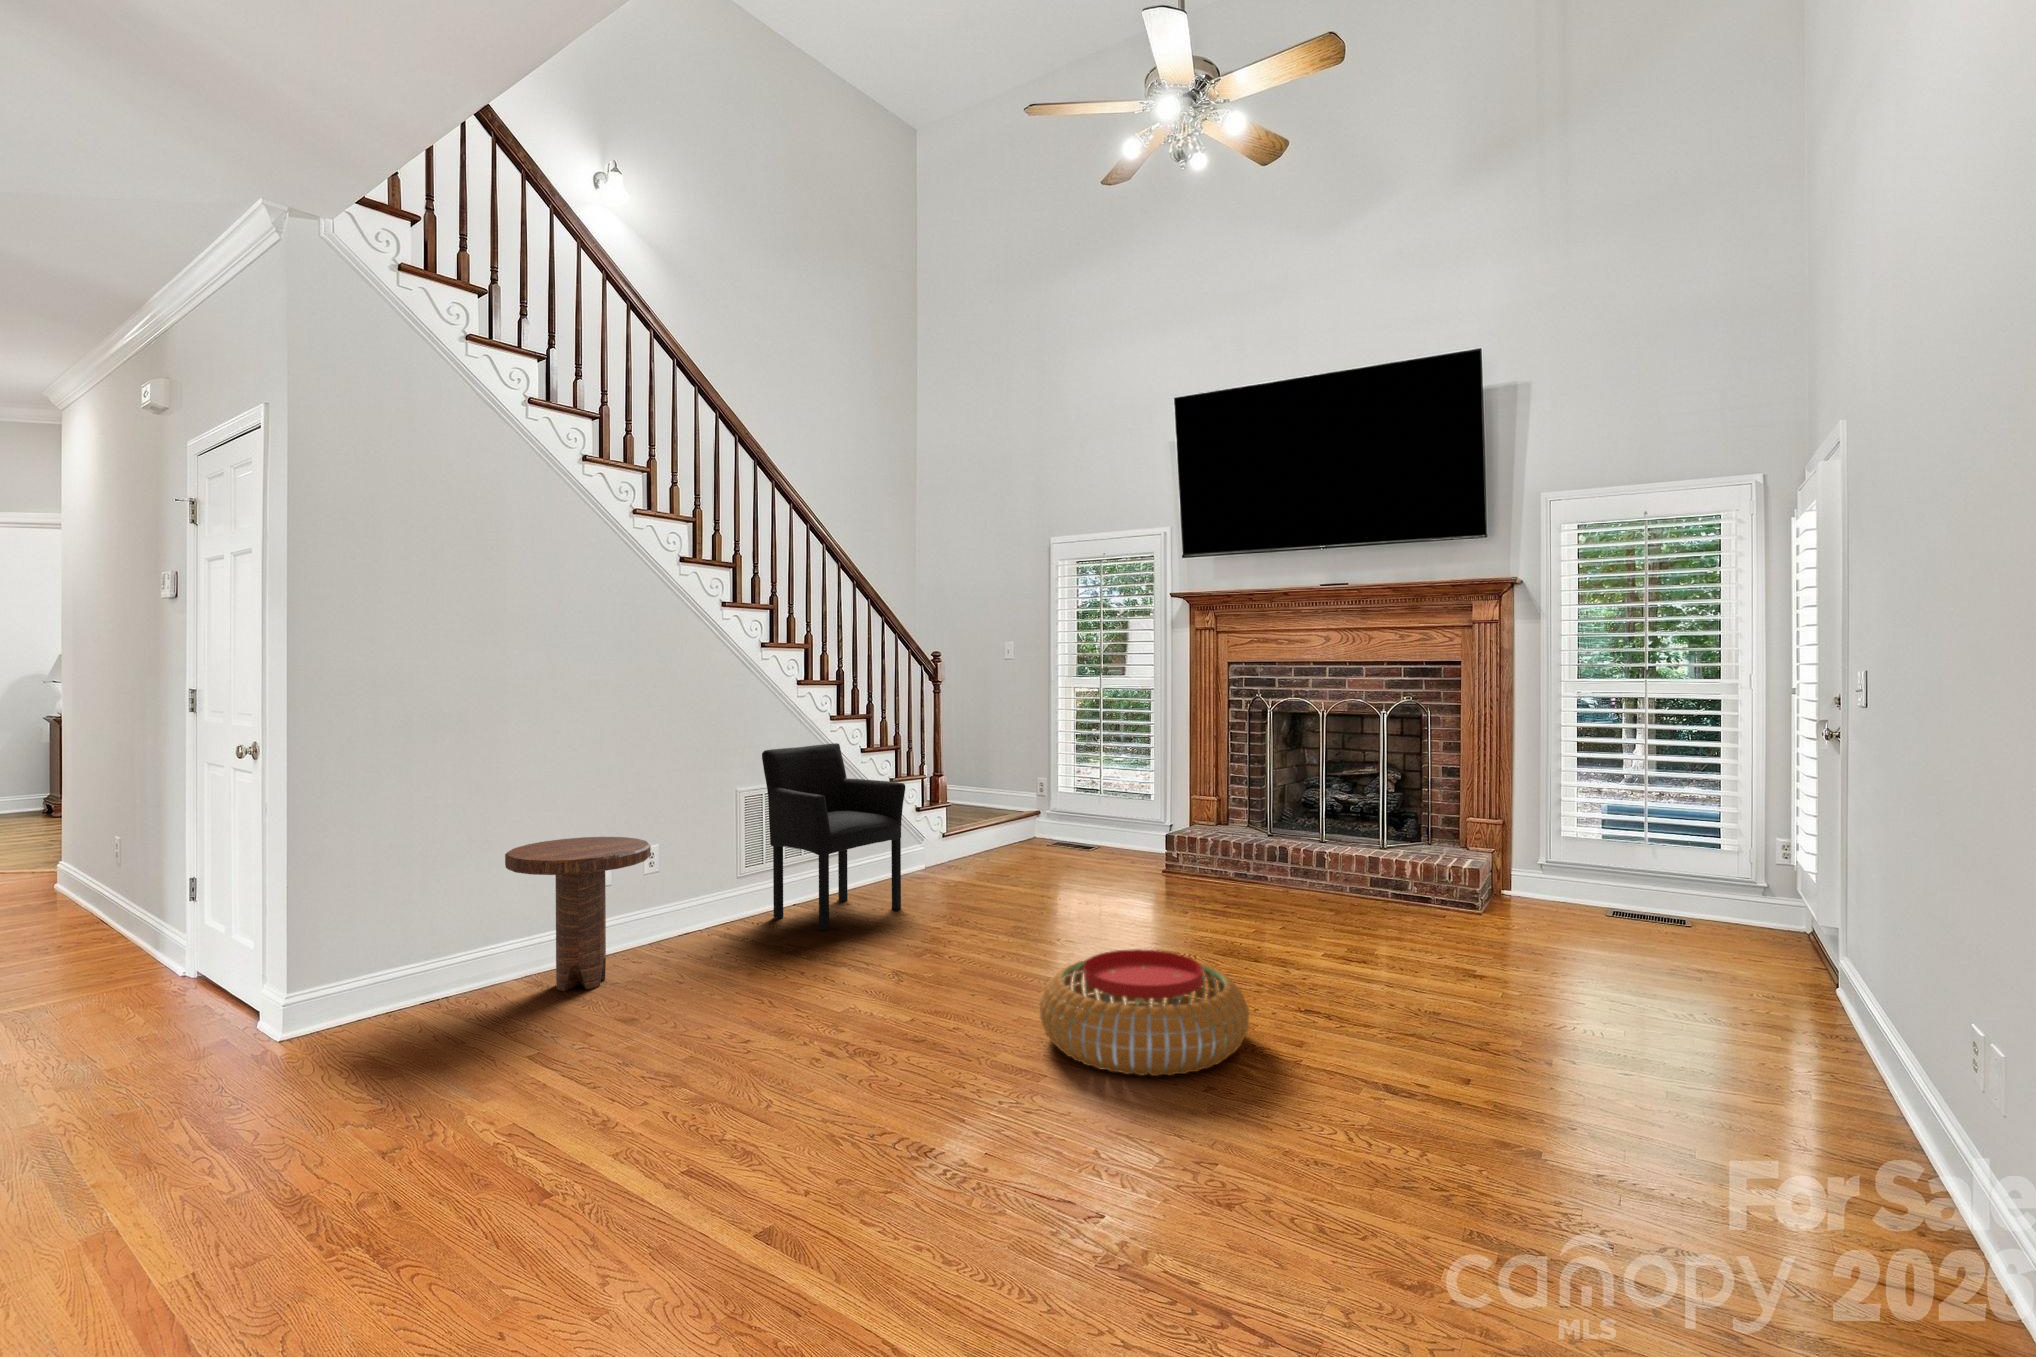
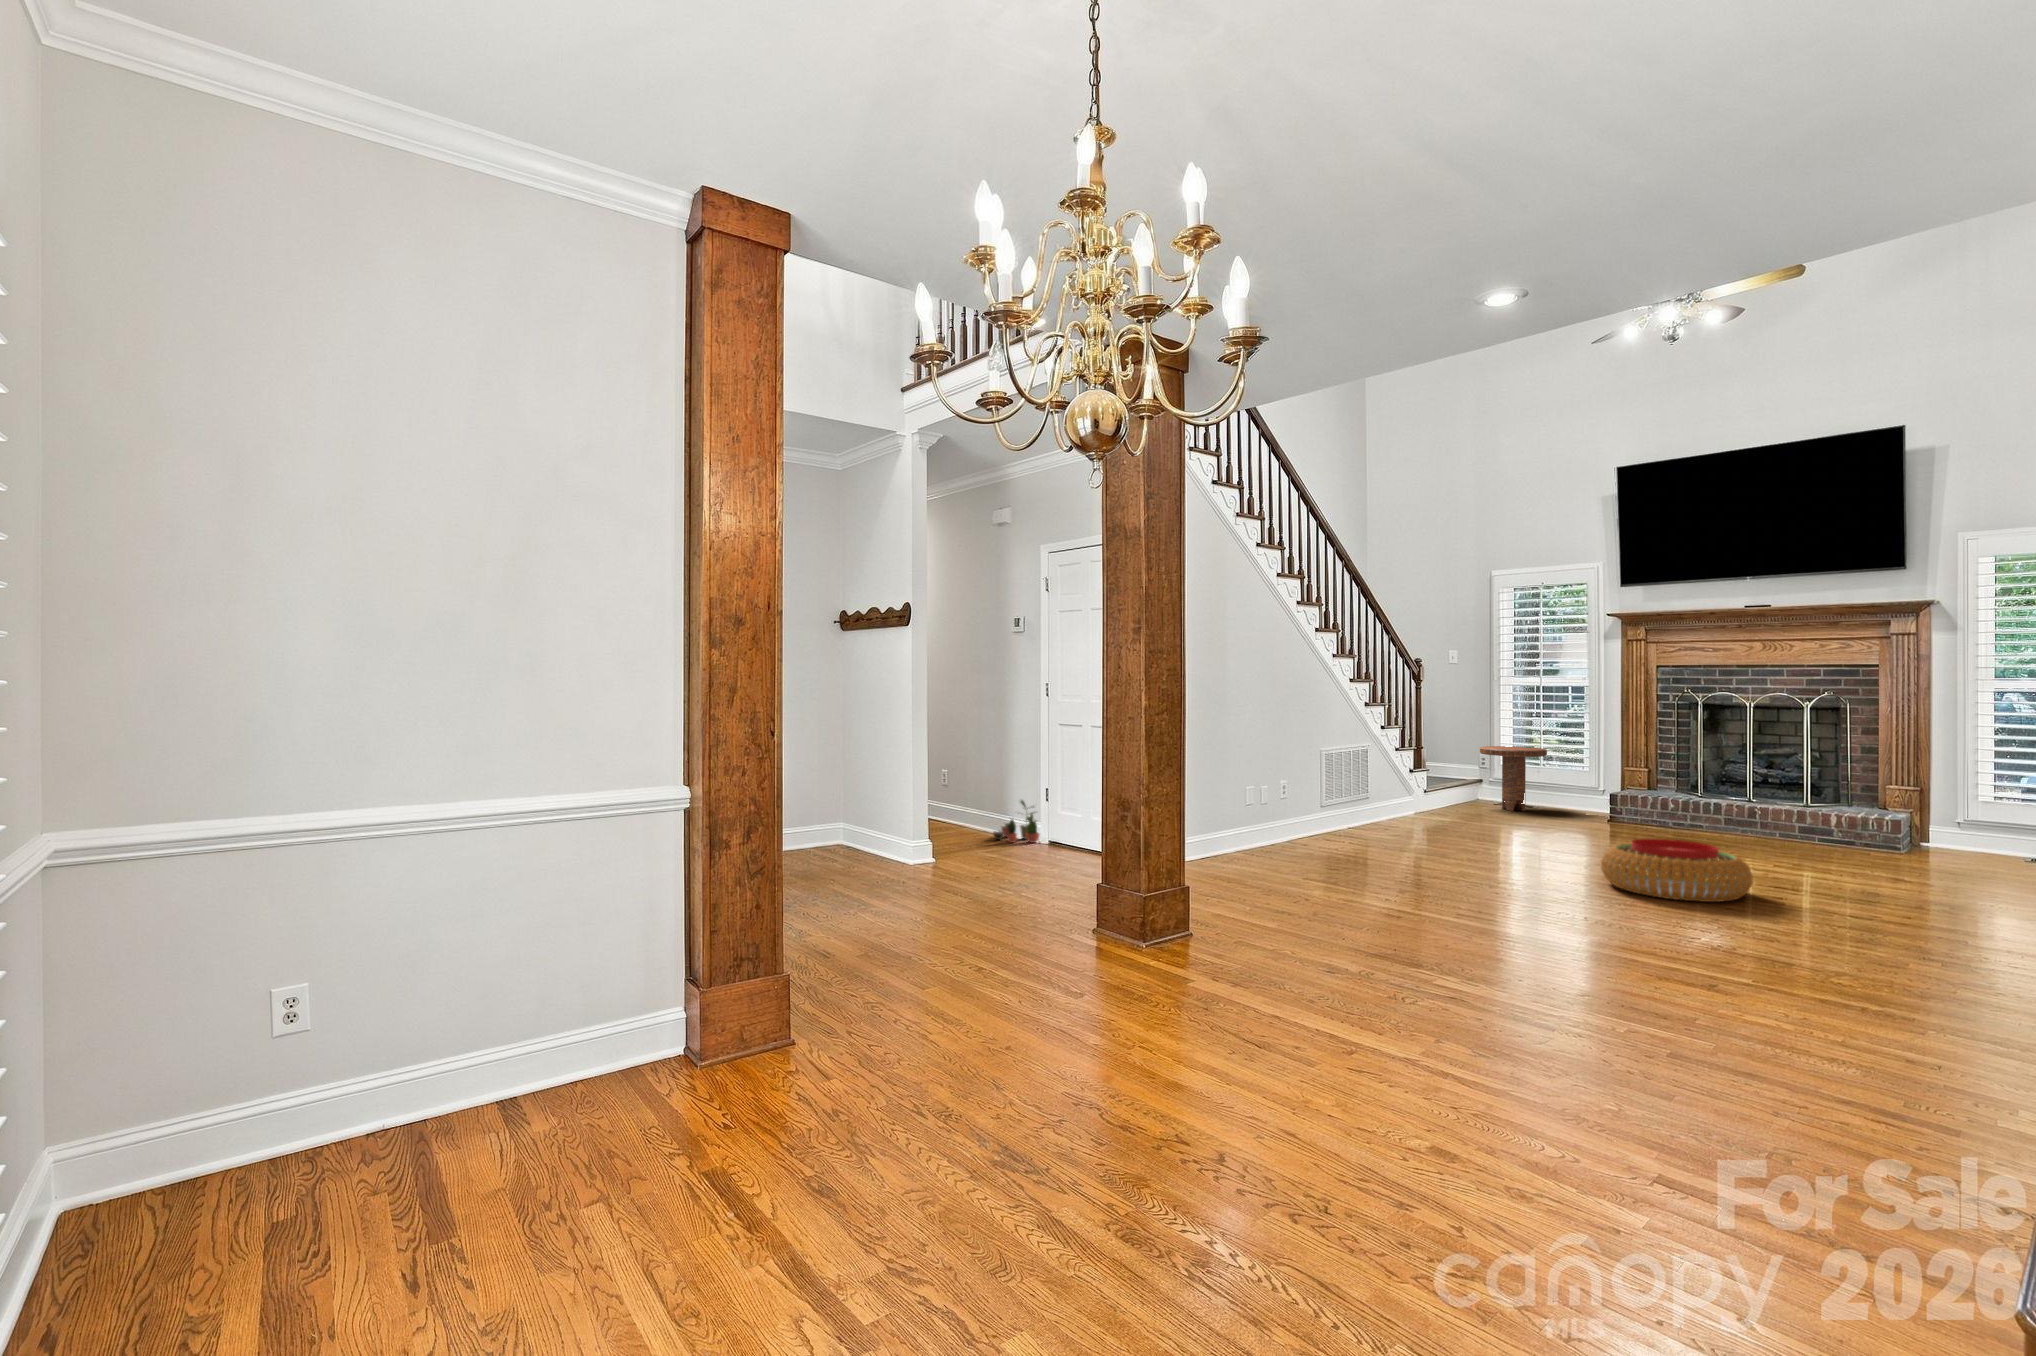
armchair: present [762,743,905,930] -> none [1332,719,1427,837]
side table: present [505,837,651,991] -> present [1480,746,1547,811]
potted plant: none [65,915,181,1003] -> present [993,800,1039,843]

